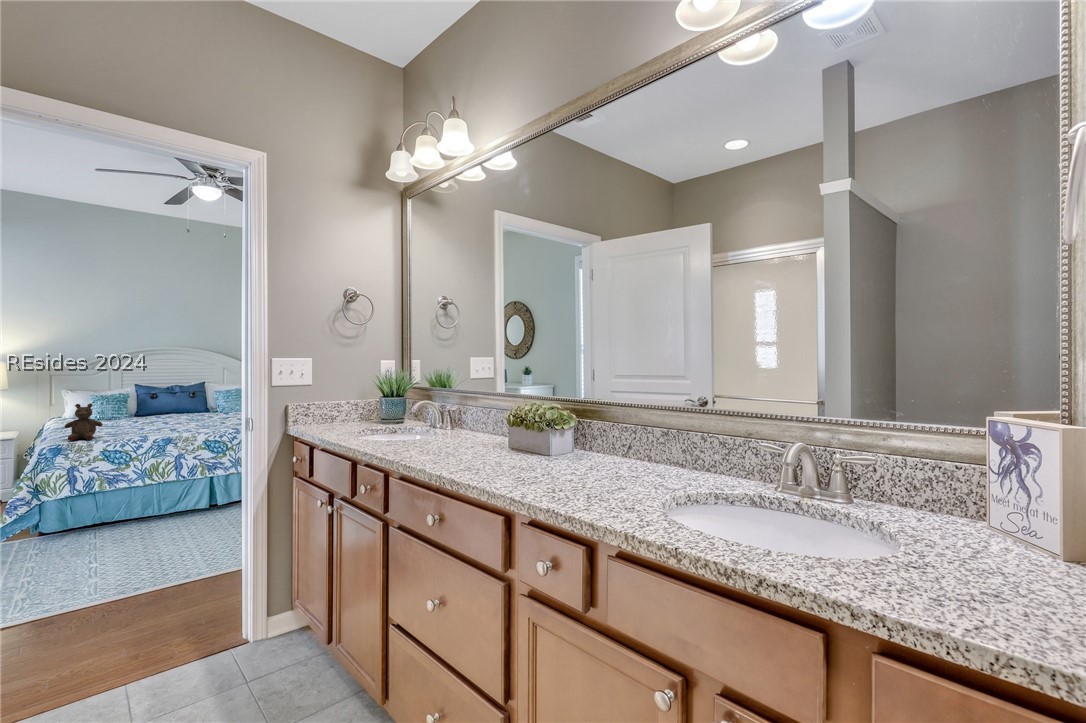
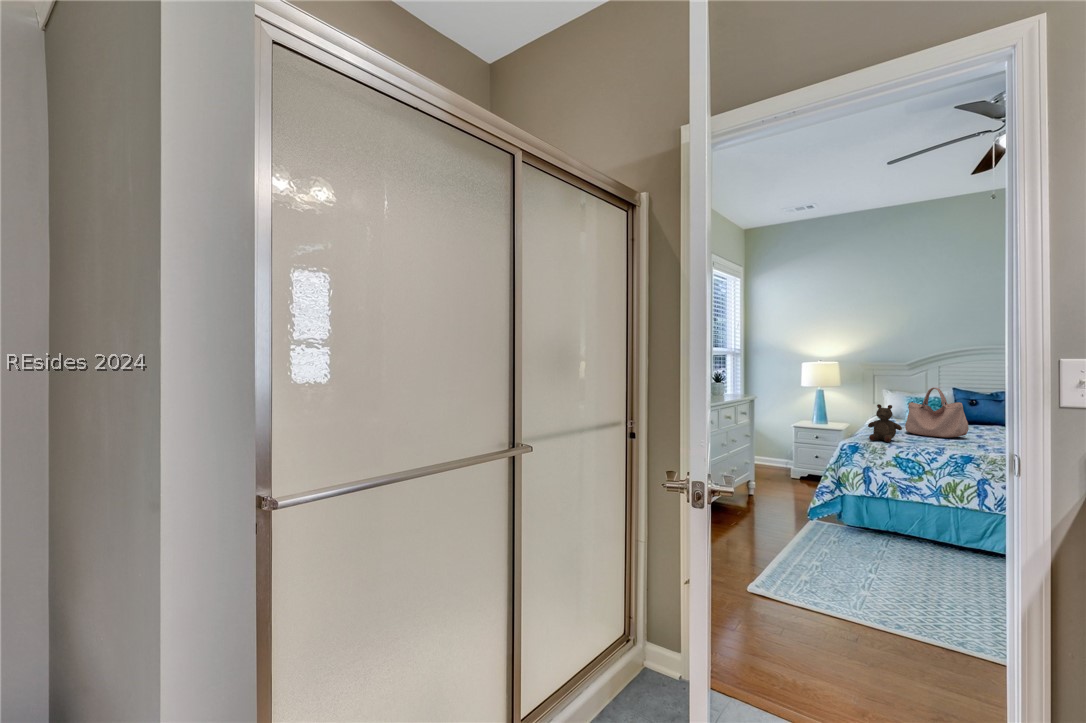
handbag: none [100,385,159,429] -> present [905,387,969,438]

